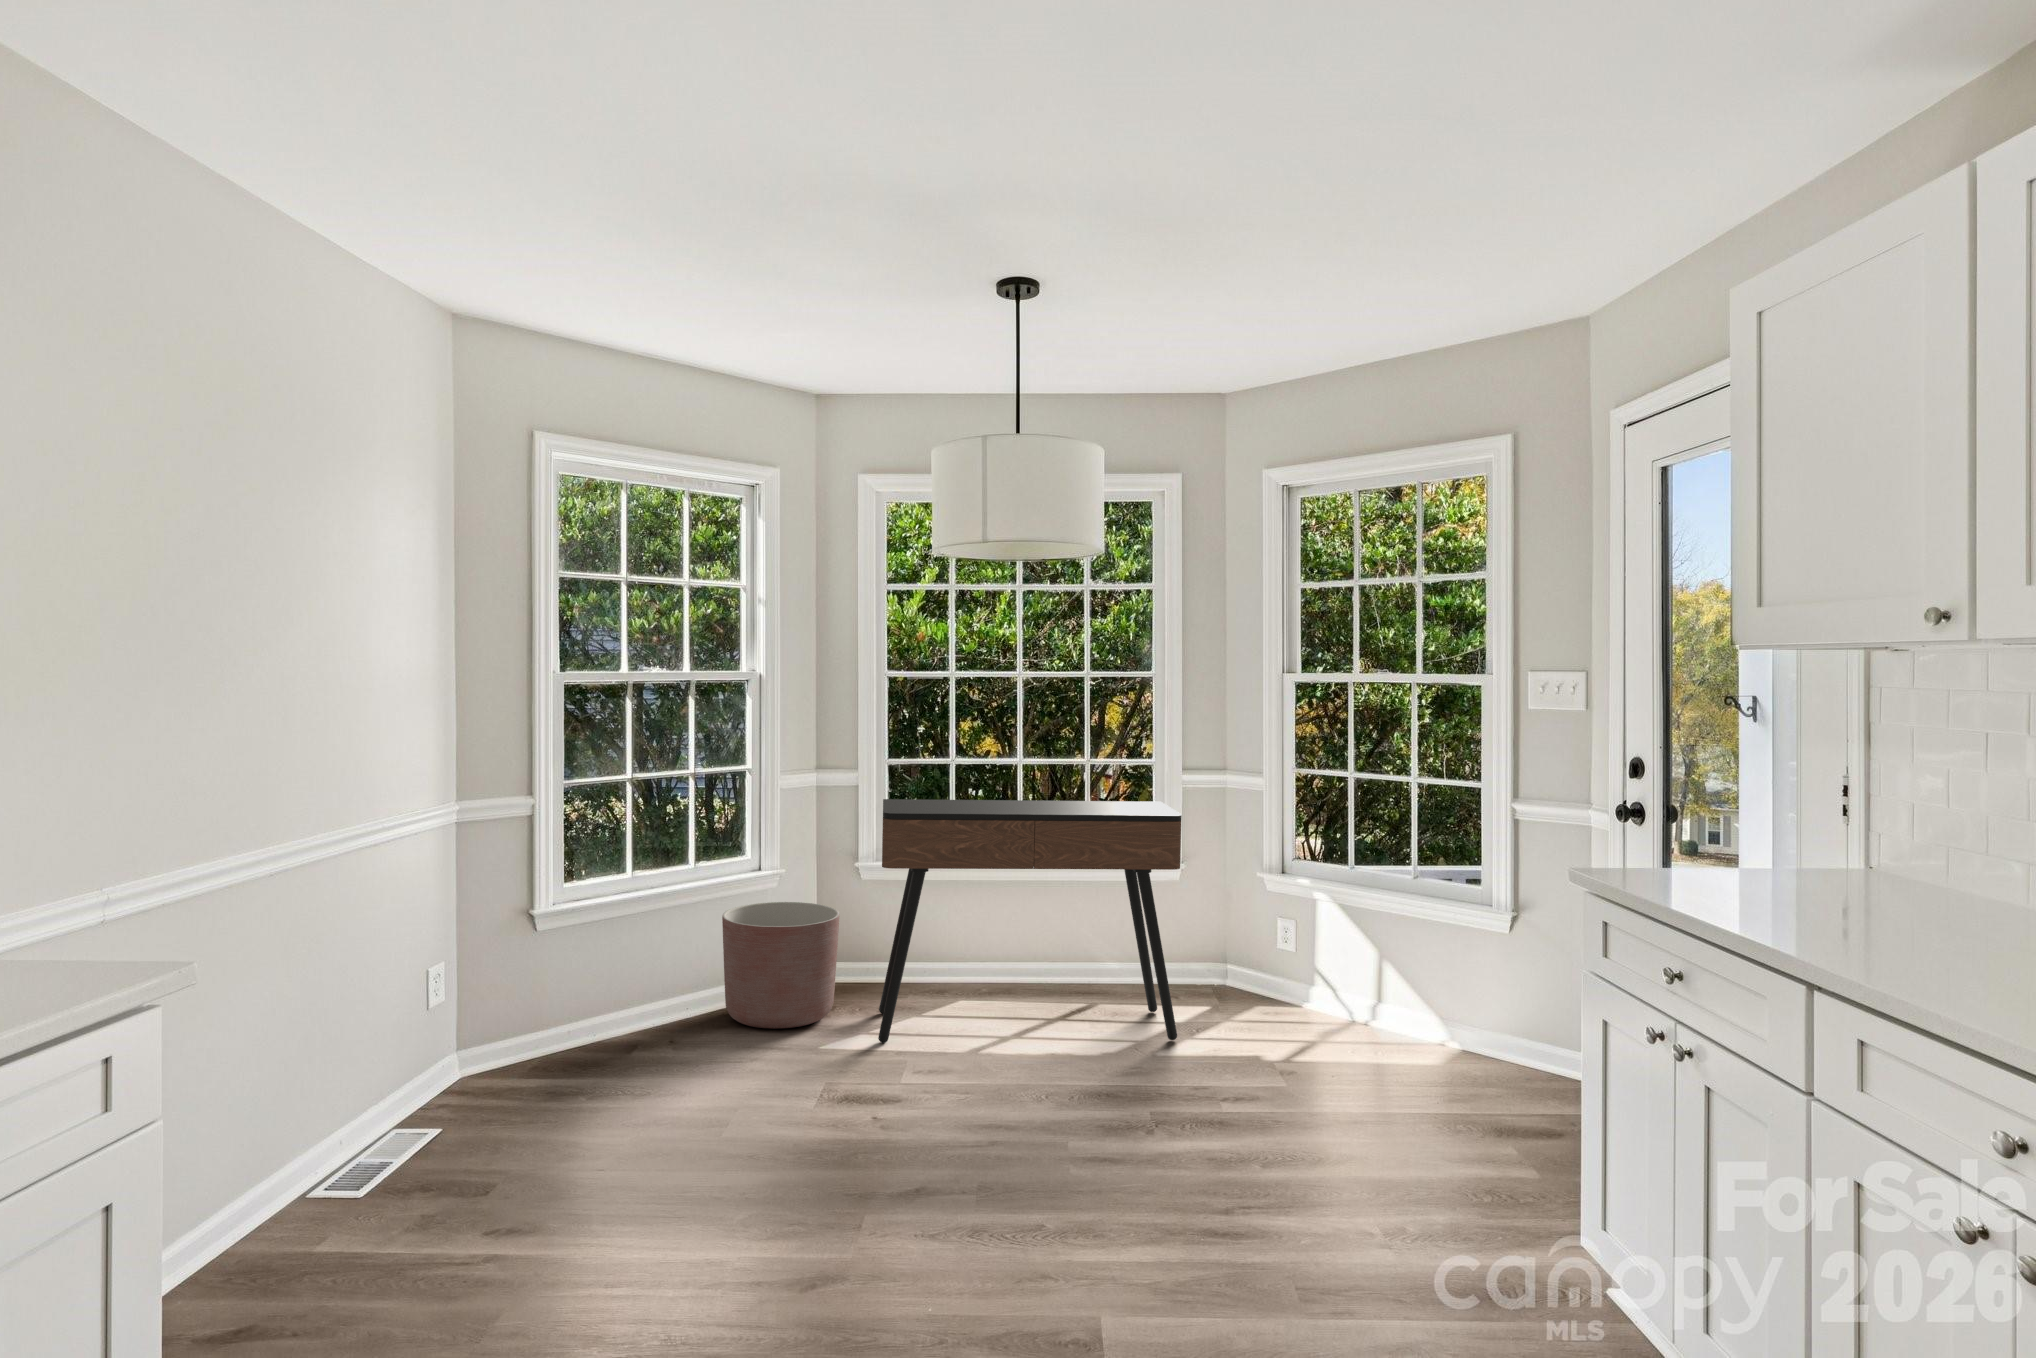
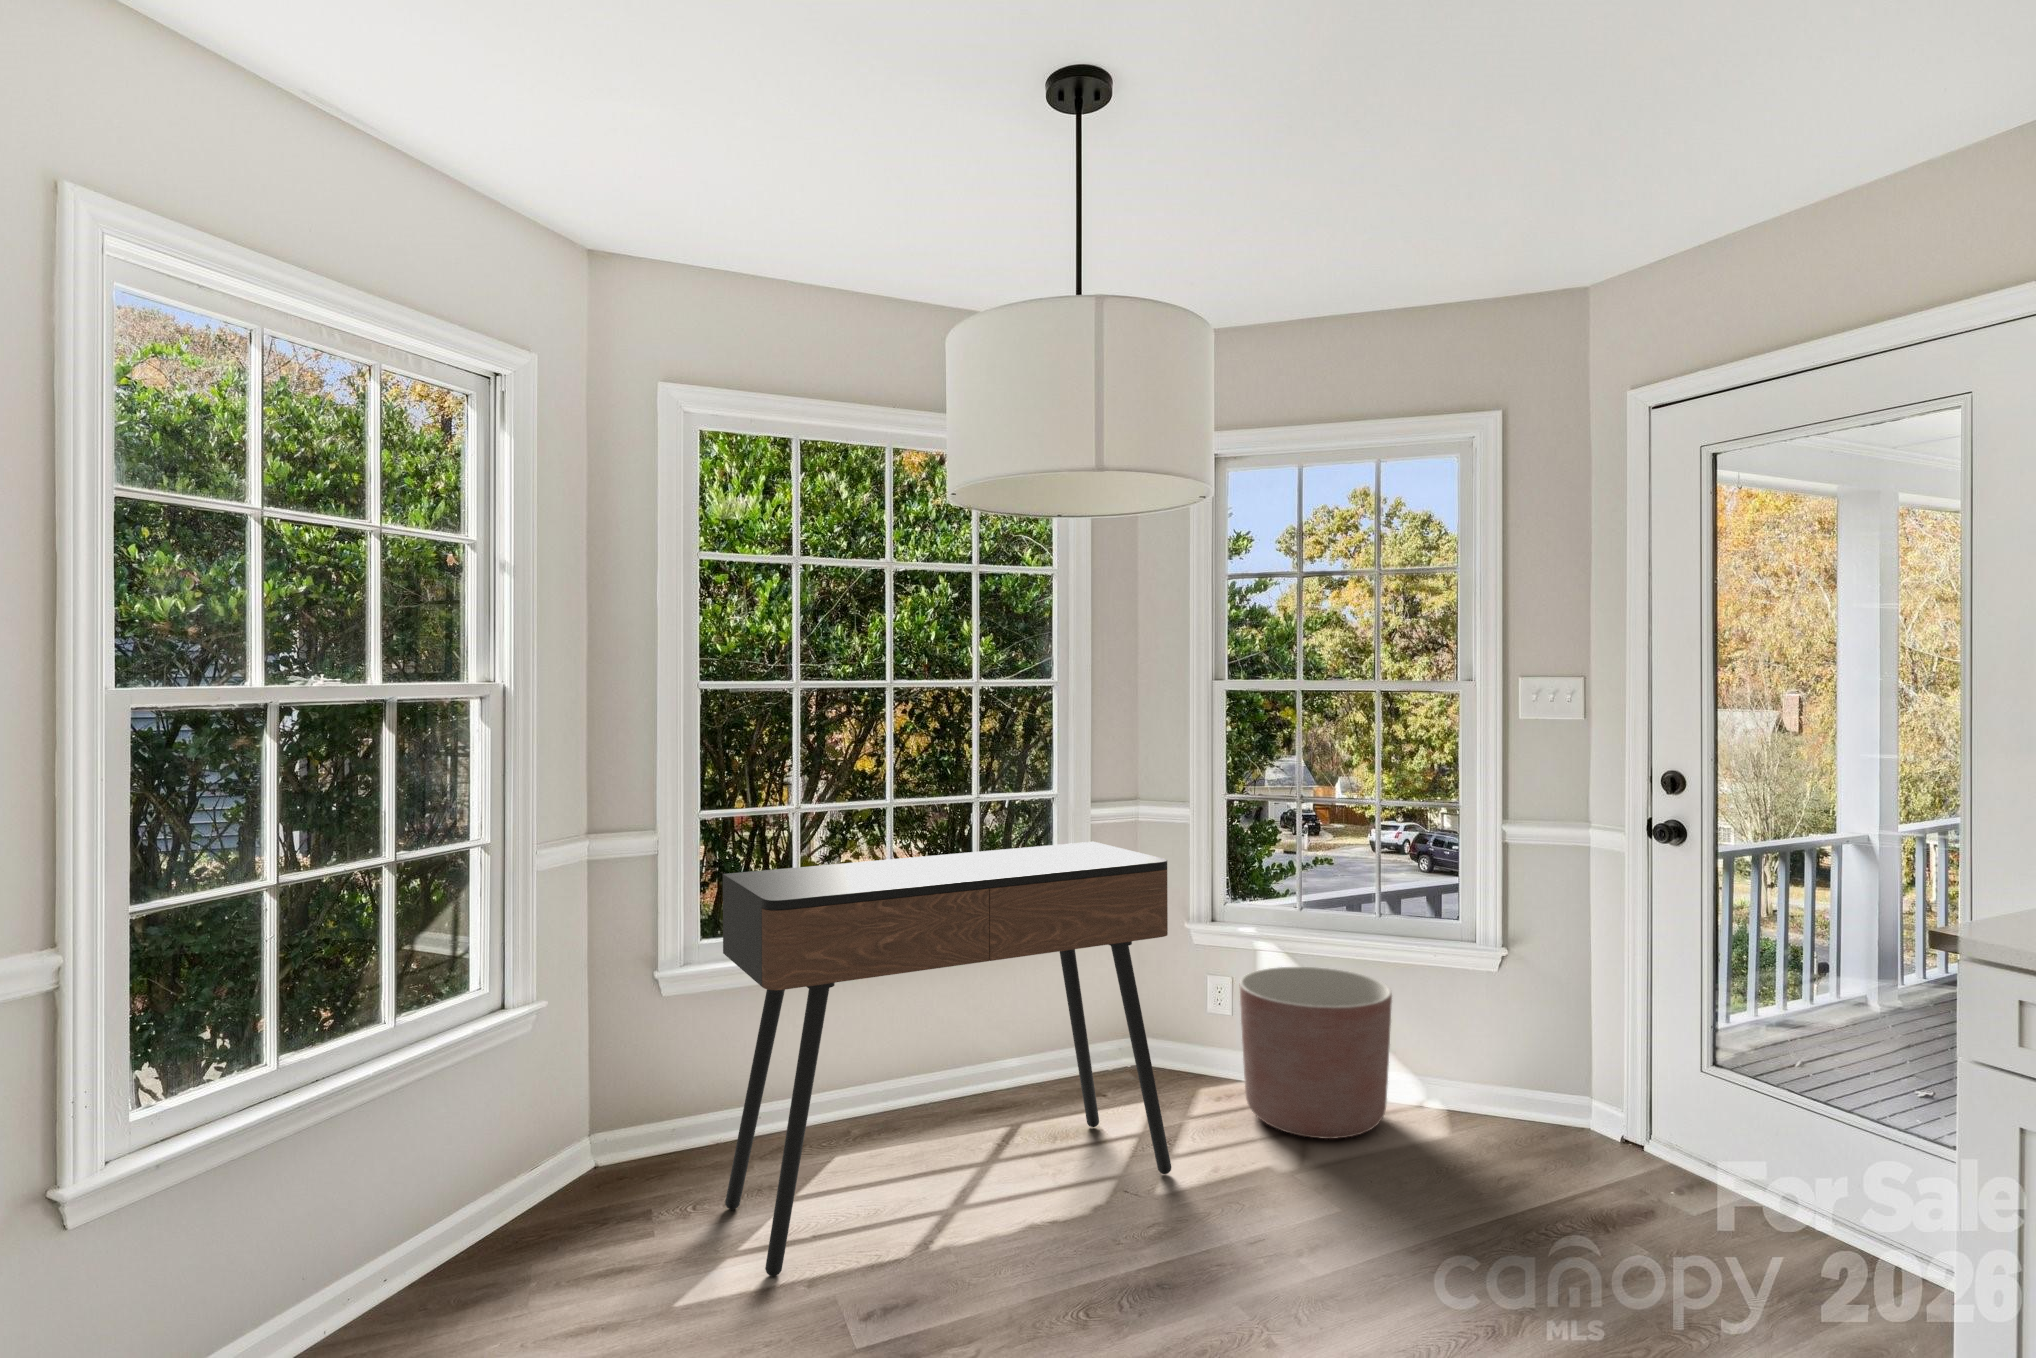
planter: present [722,902,839,1029] -> present [1239,967,1392,1139]

